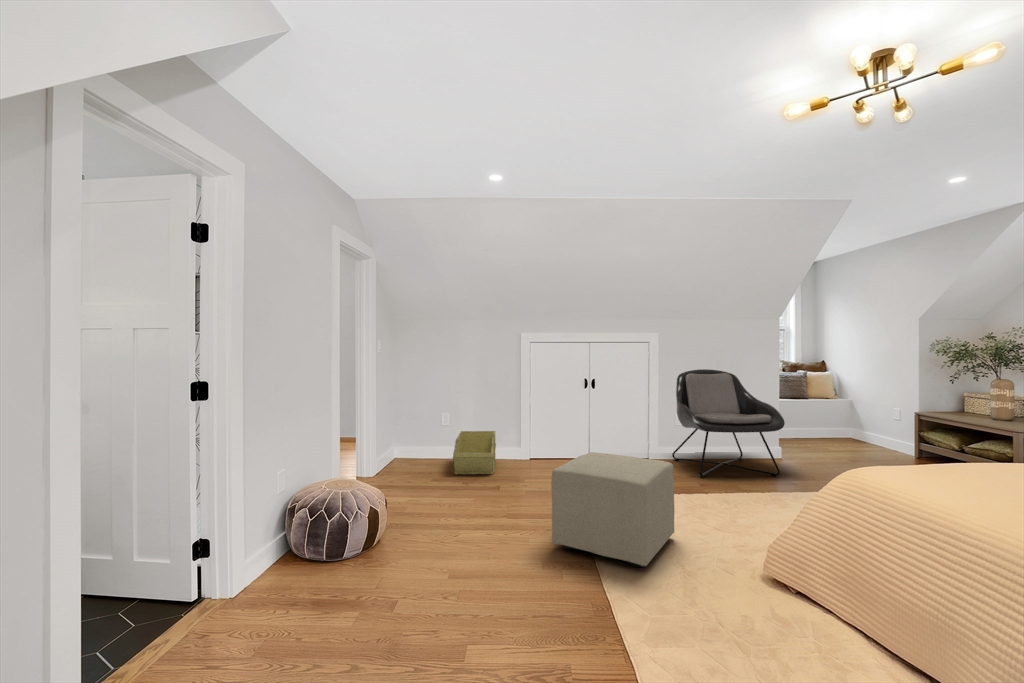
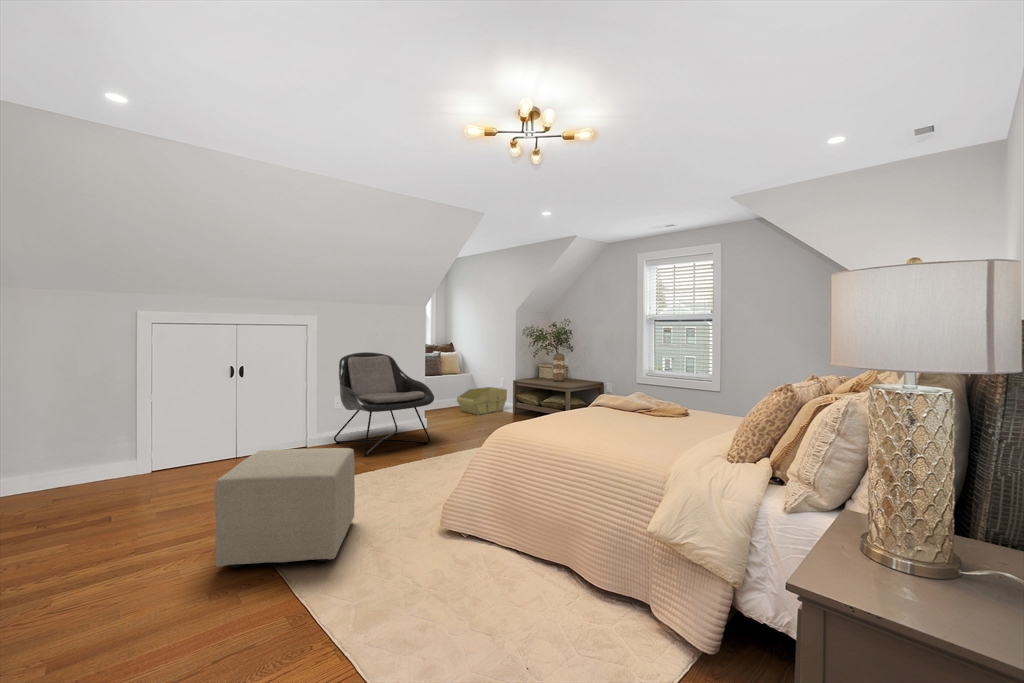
storage bin: present [453,431,496,474] -> present [457,387,507,415]

